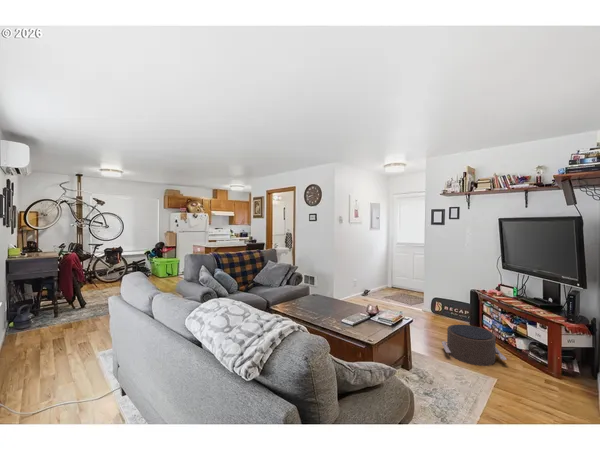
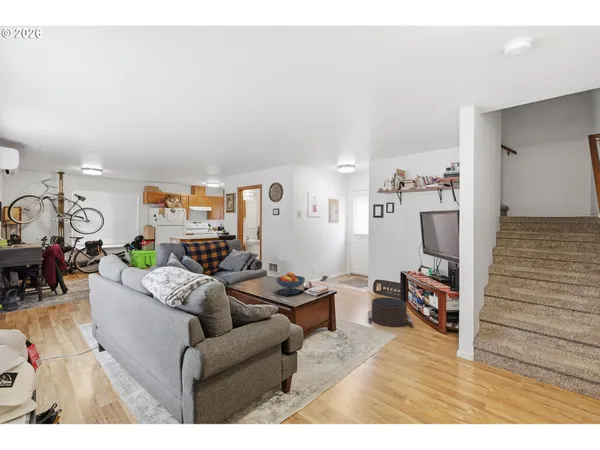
fruit bowl: none [336,294,373,325] -> present [276,272,305,294]

